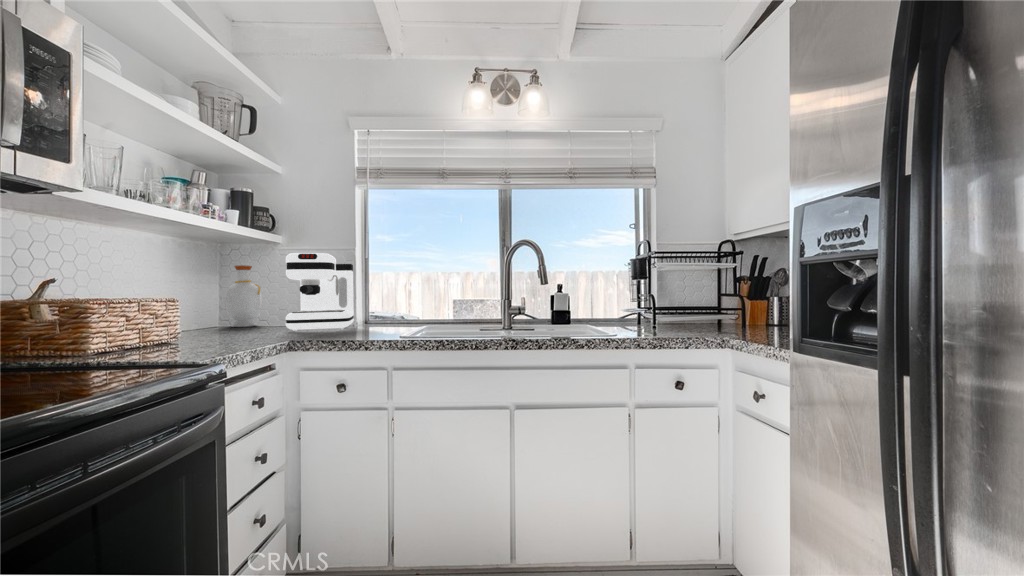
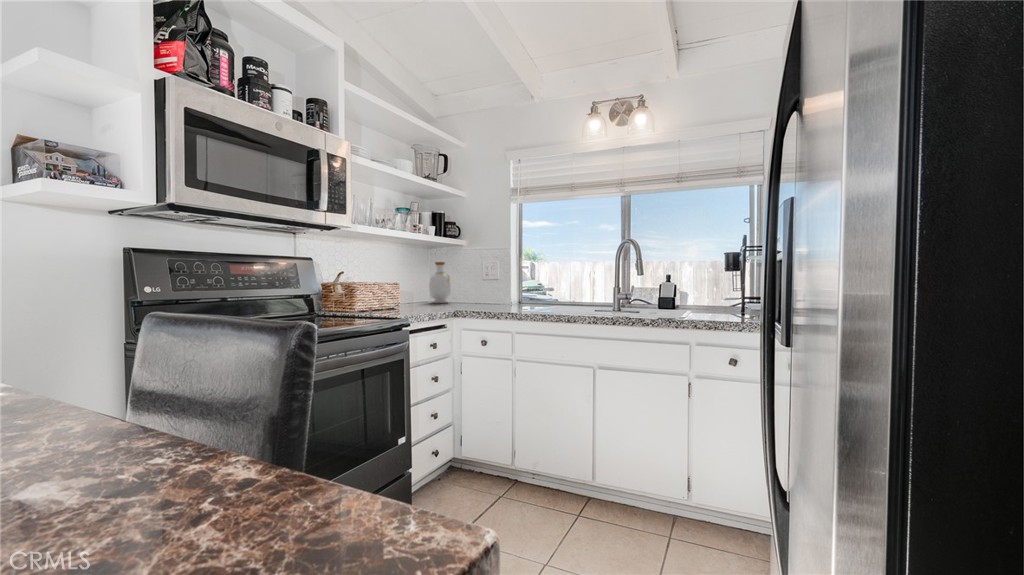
coffee maker: present [286,253,354,331] -> none [459,253,506,307]

